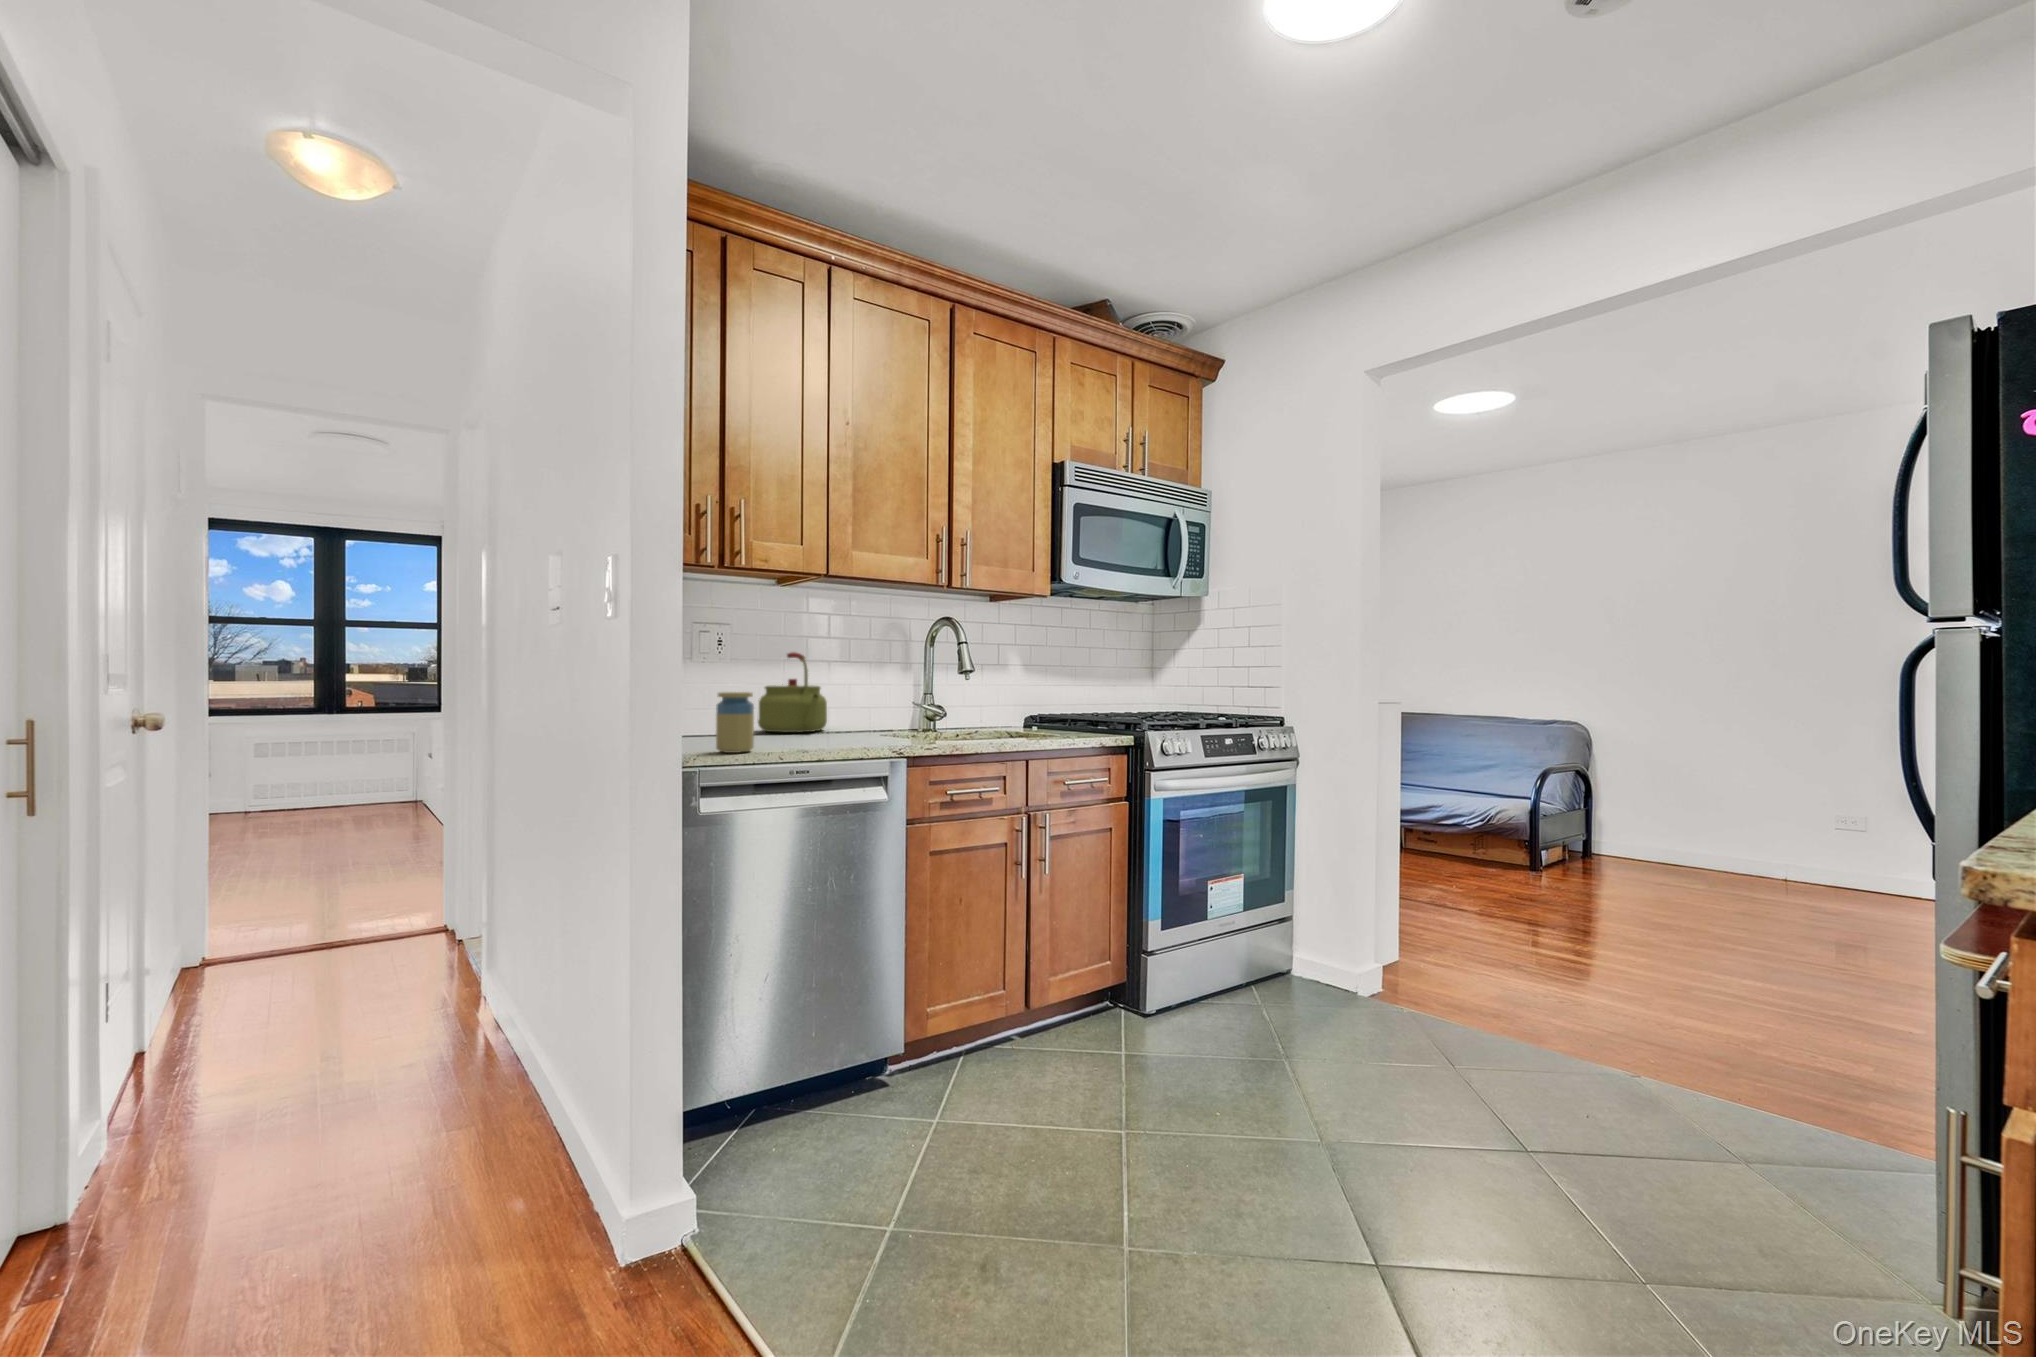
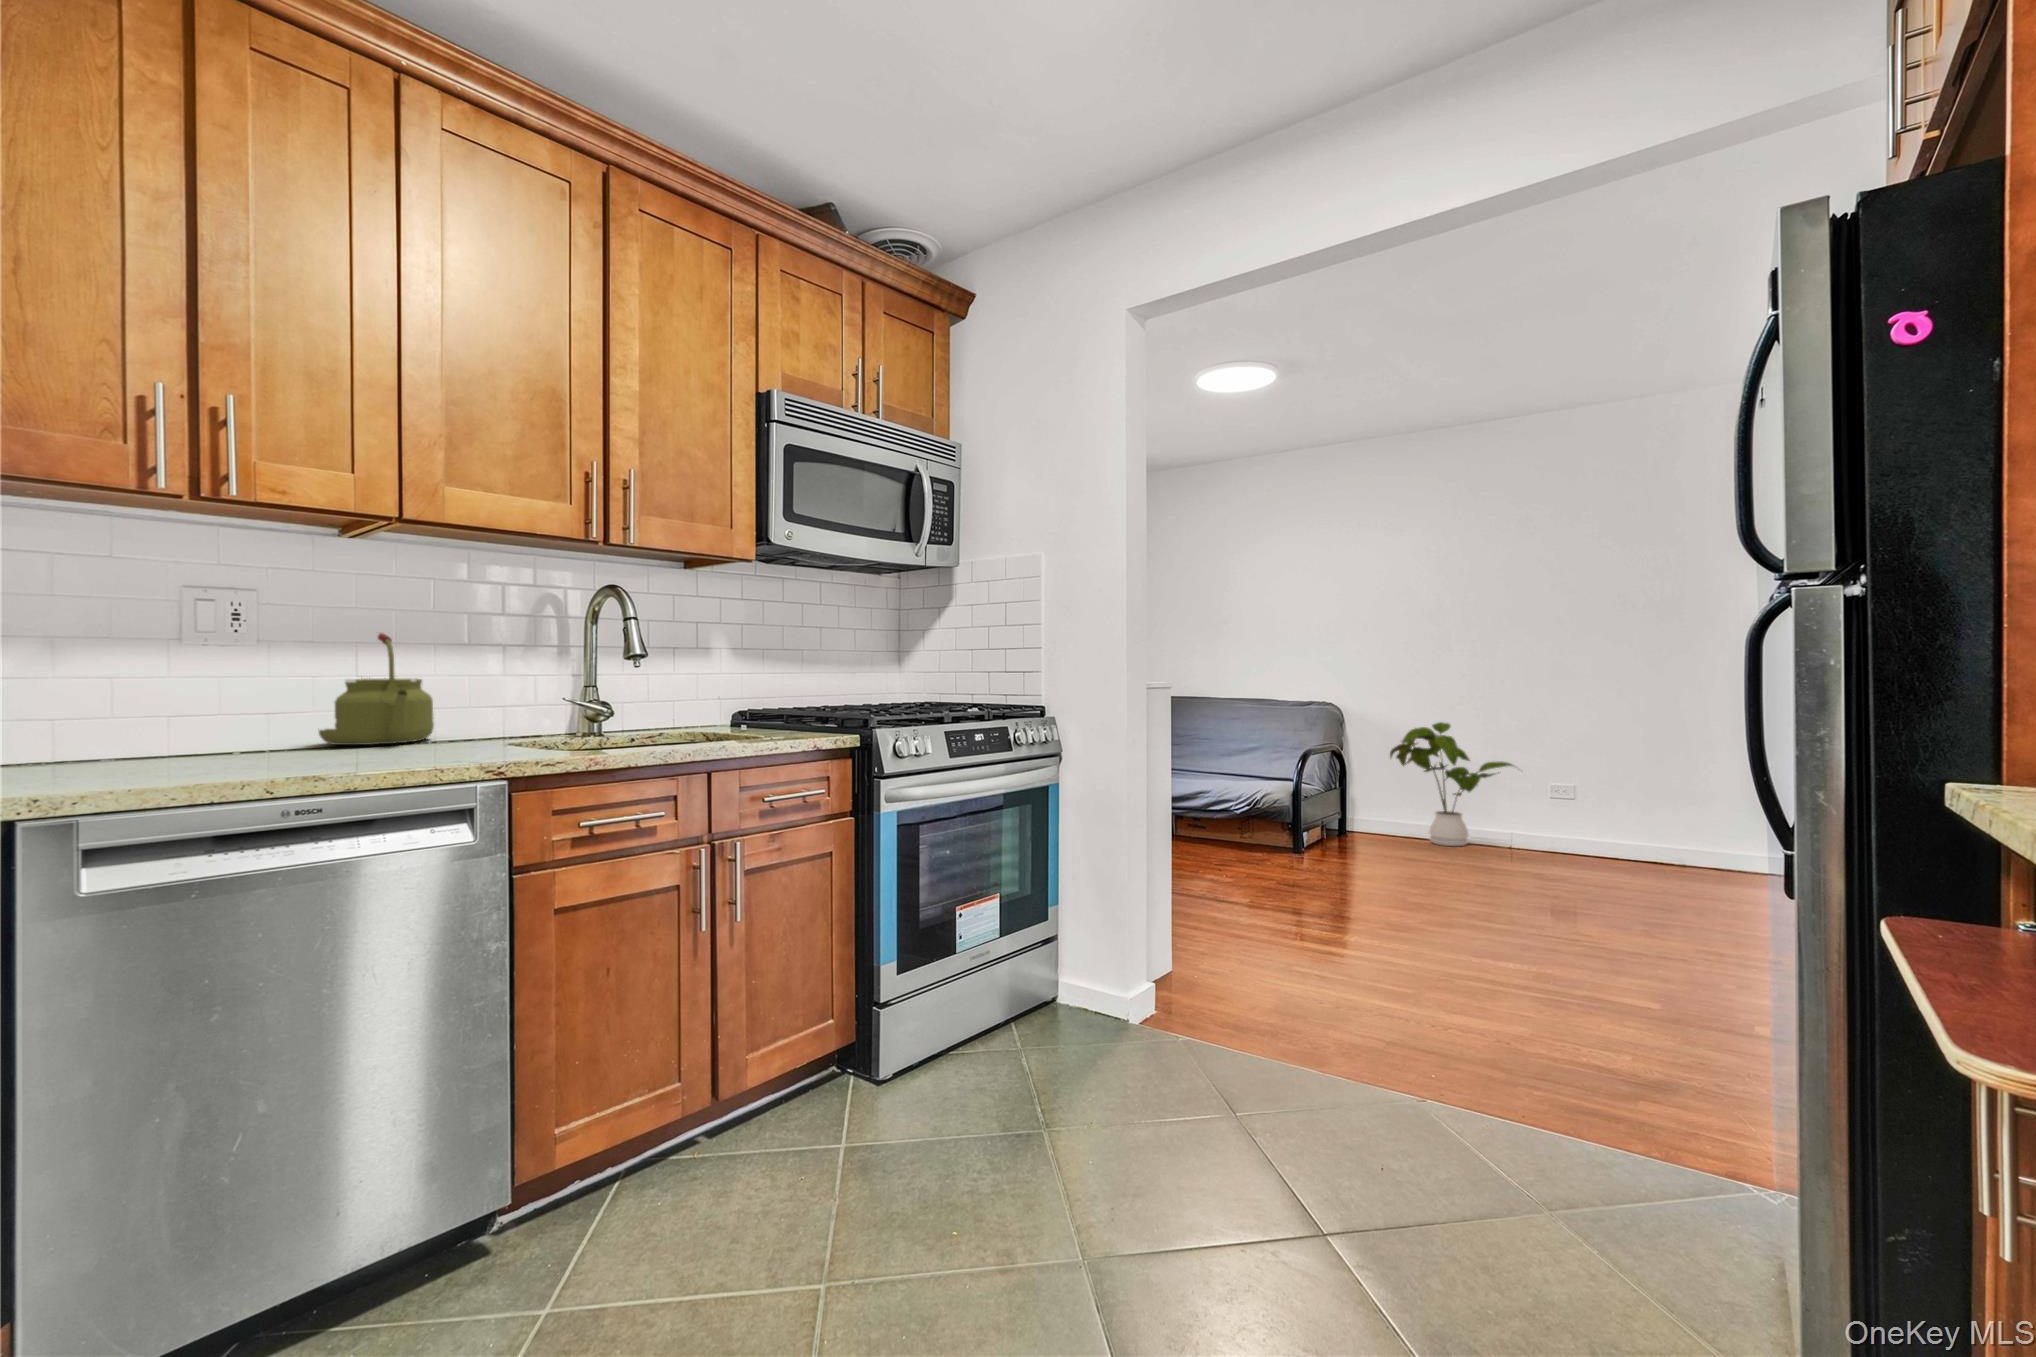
jar: present [716,692,754,753] -> none [164,689,241,784]
house plant: none [1643,745,1802,876] -> present [1390,722,1513,846]

